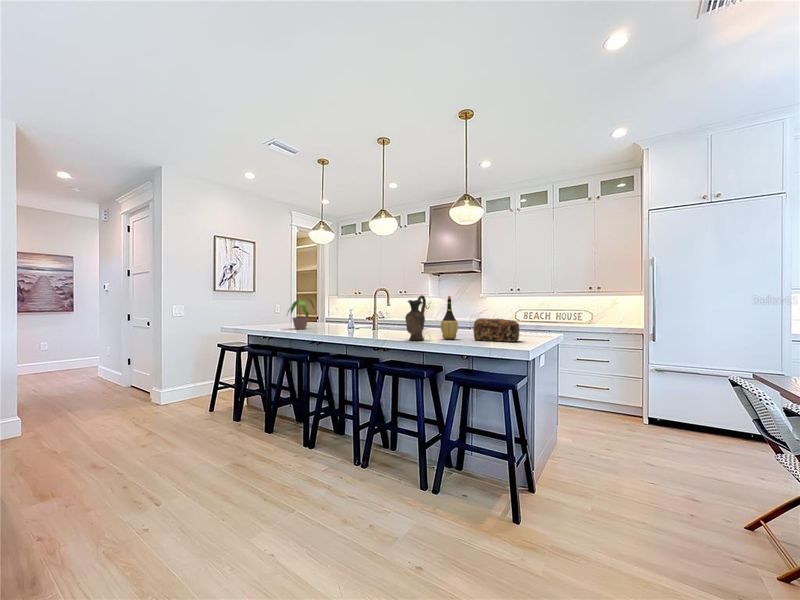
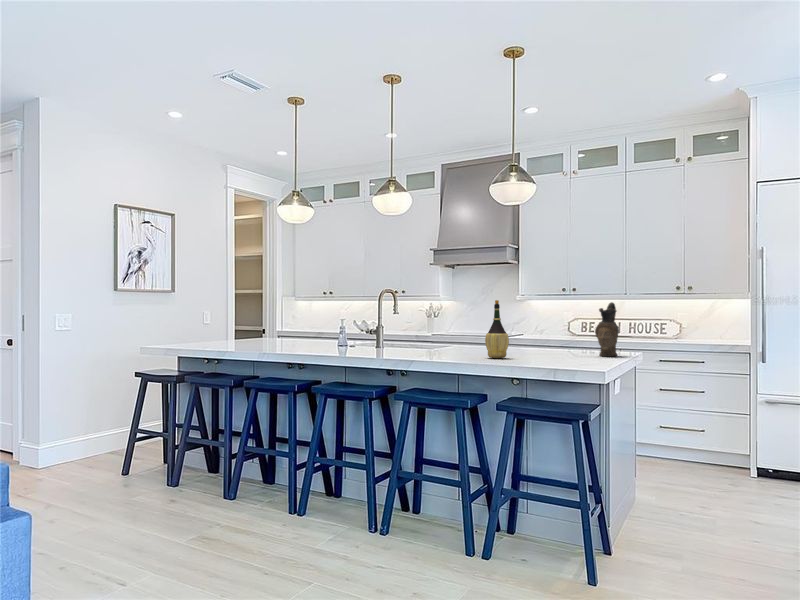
ceramic pitcher: present [405,295,426,340] -> present [595,302,619,356]
potted plant: present [288,298,314,329] -> none [243,302,294,348]
bread loaf: present [473,318,519,342] -> none [530,330,590,360]

